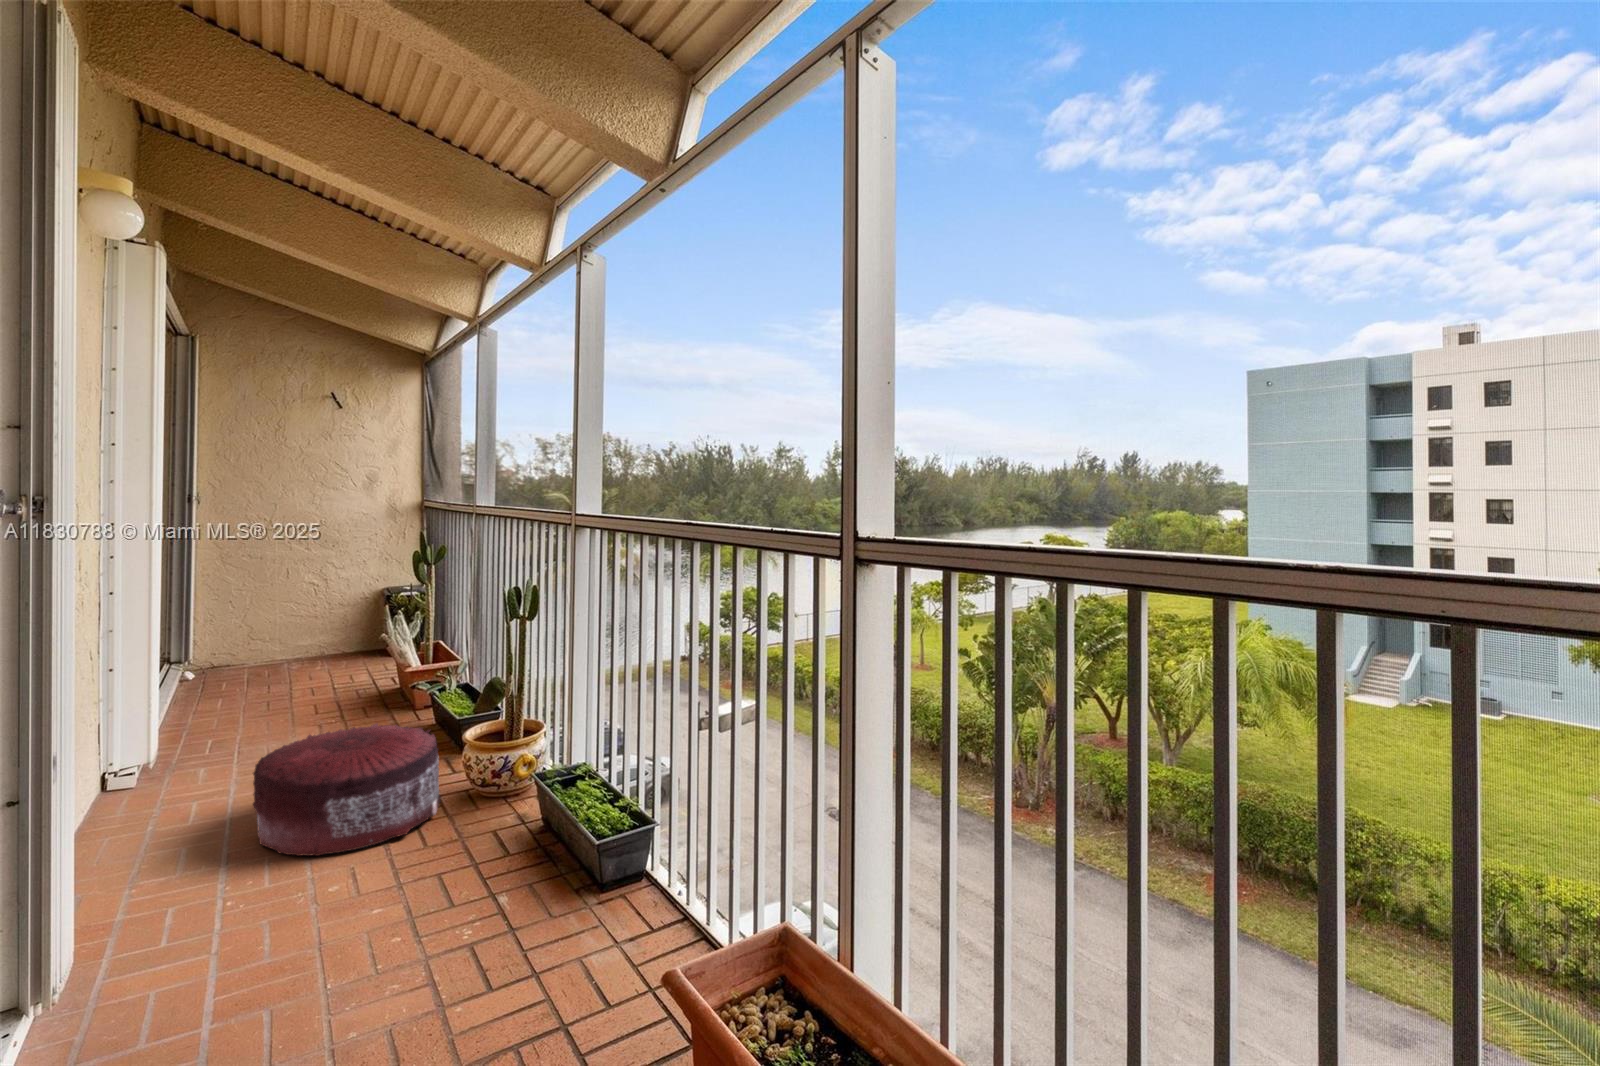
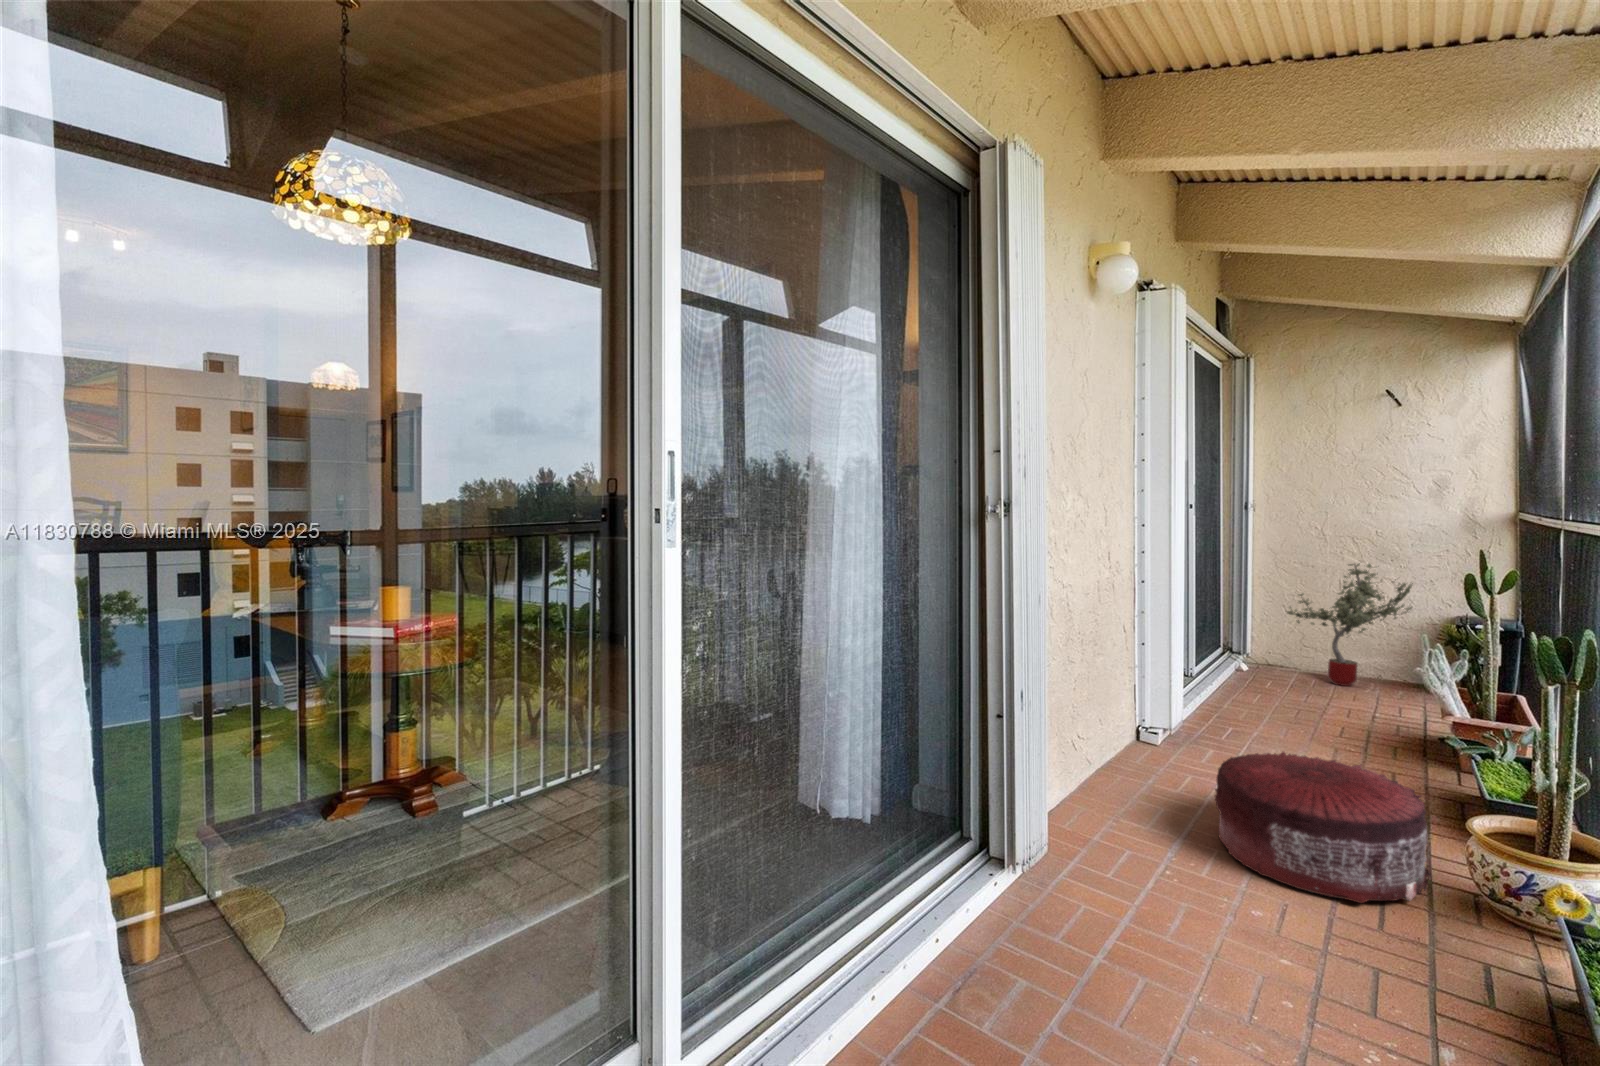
potted tree: none [232,550,352,670] -> present [1287,563,1413,686]

